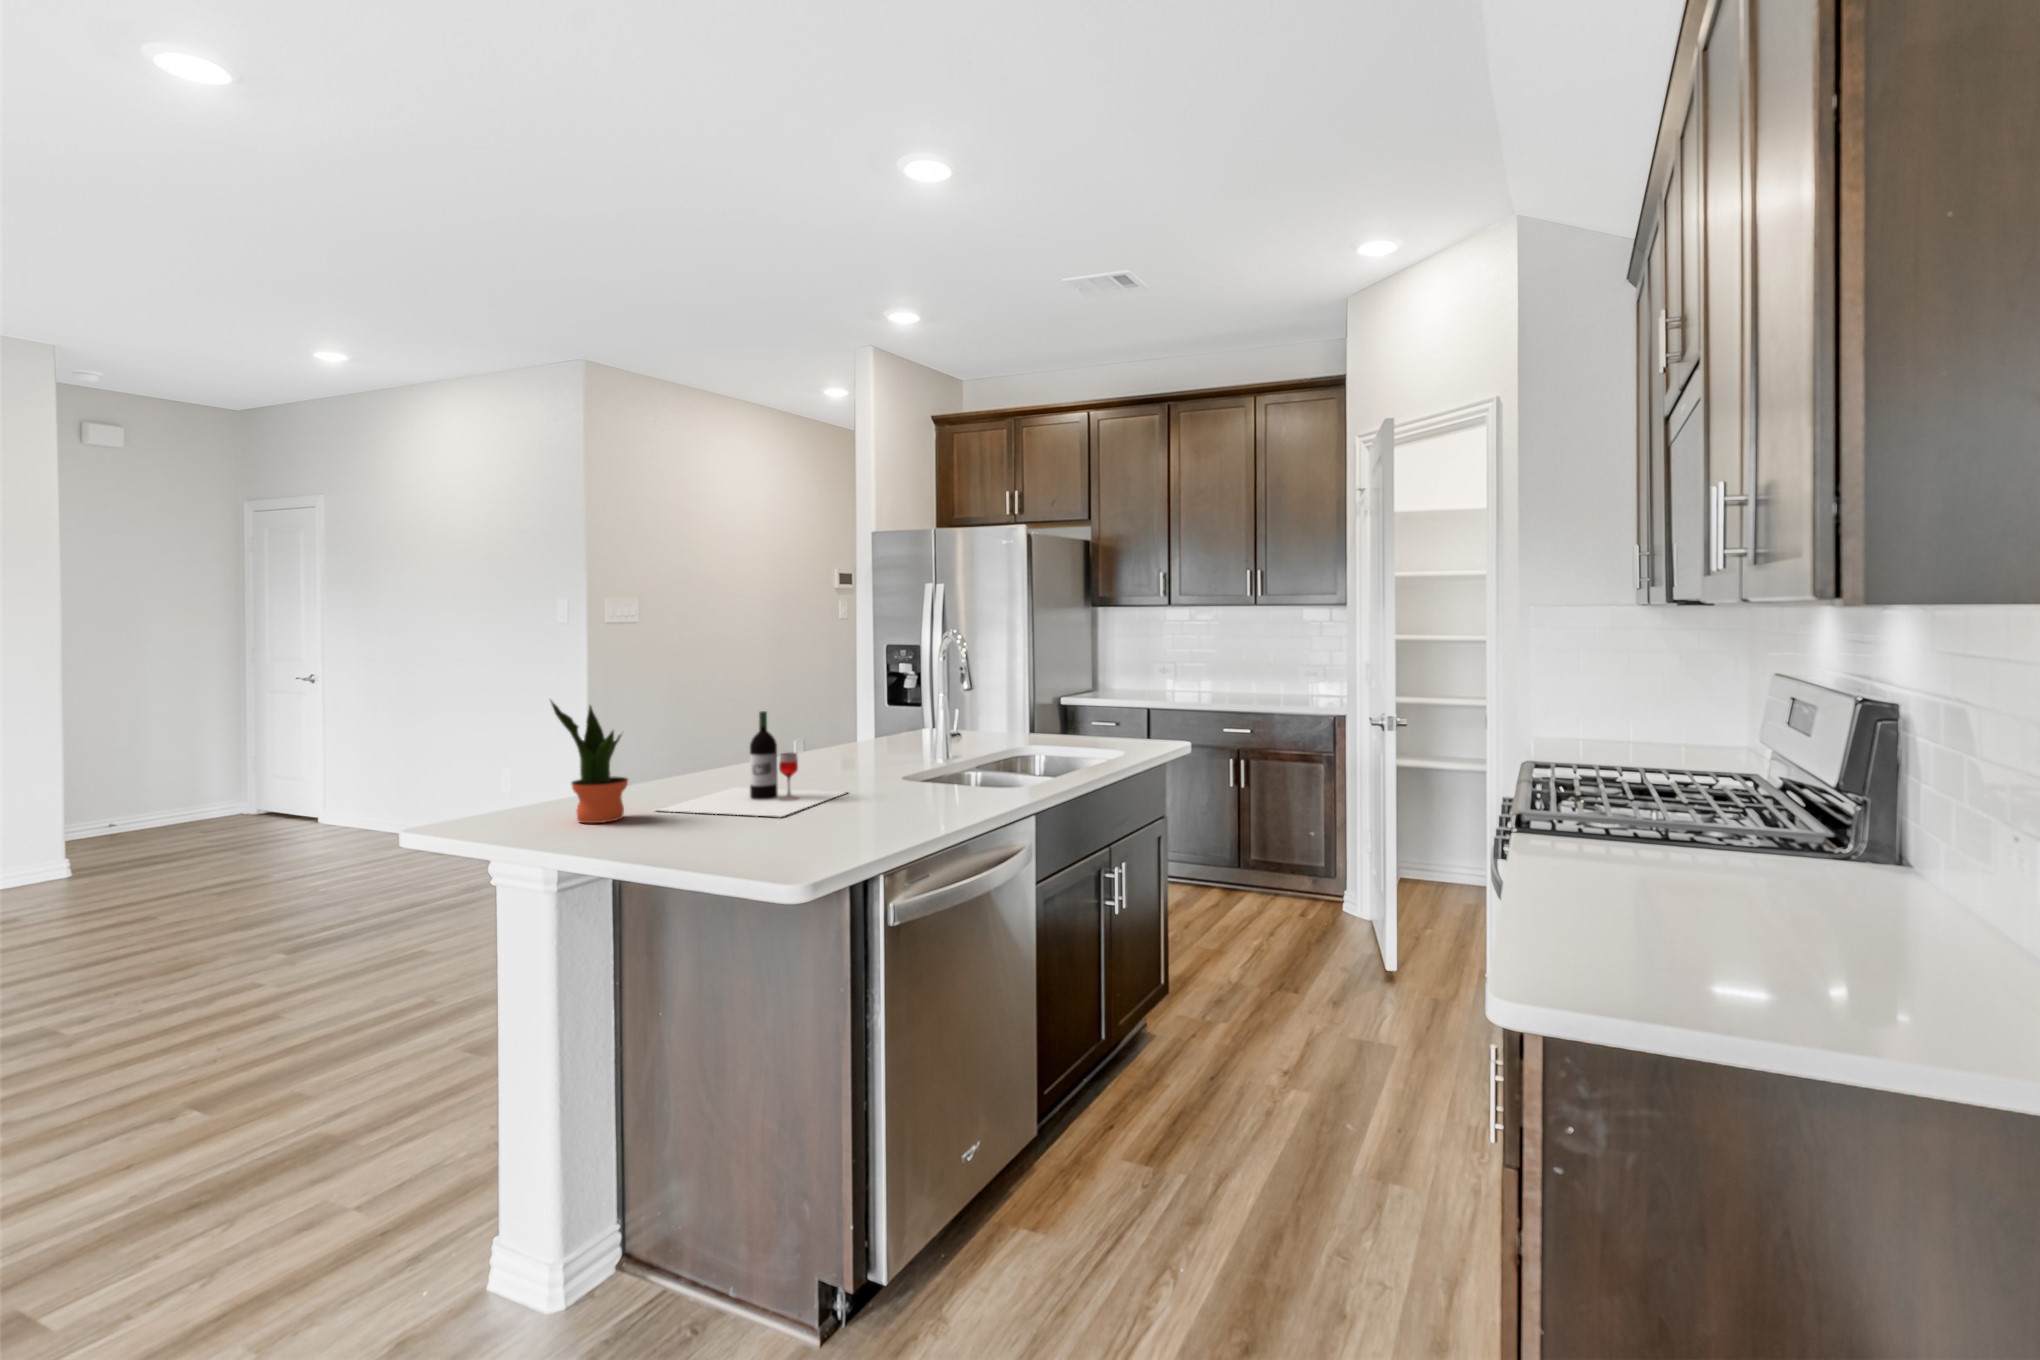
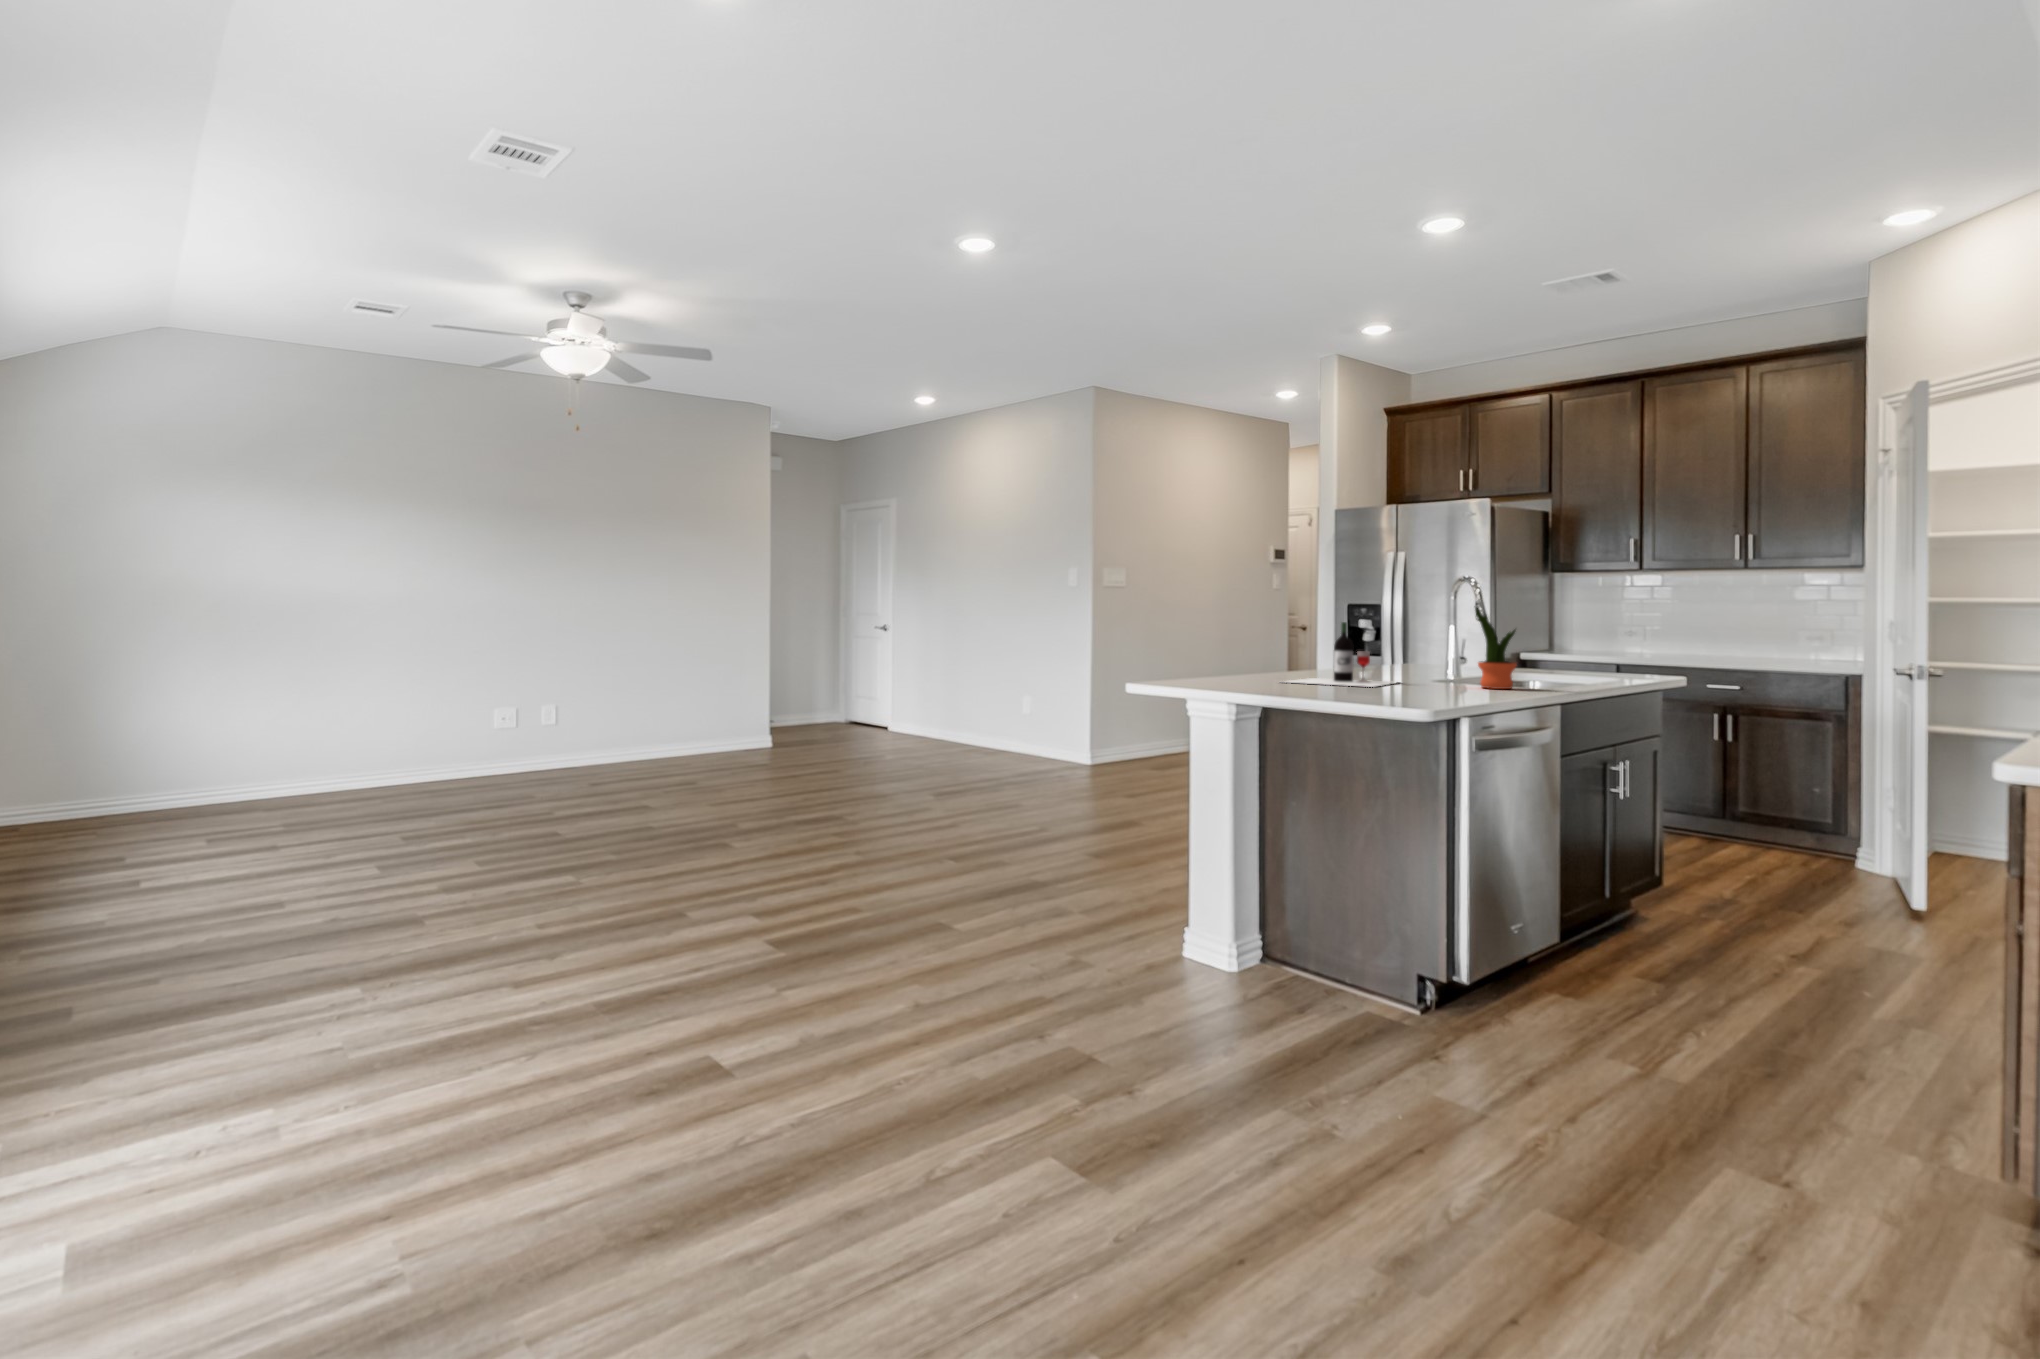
potted plant: present [551,701,628,823] -> present [1475,608,1516,689]

